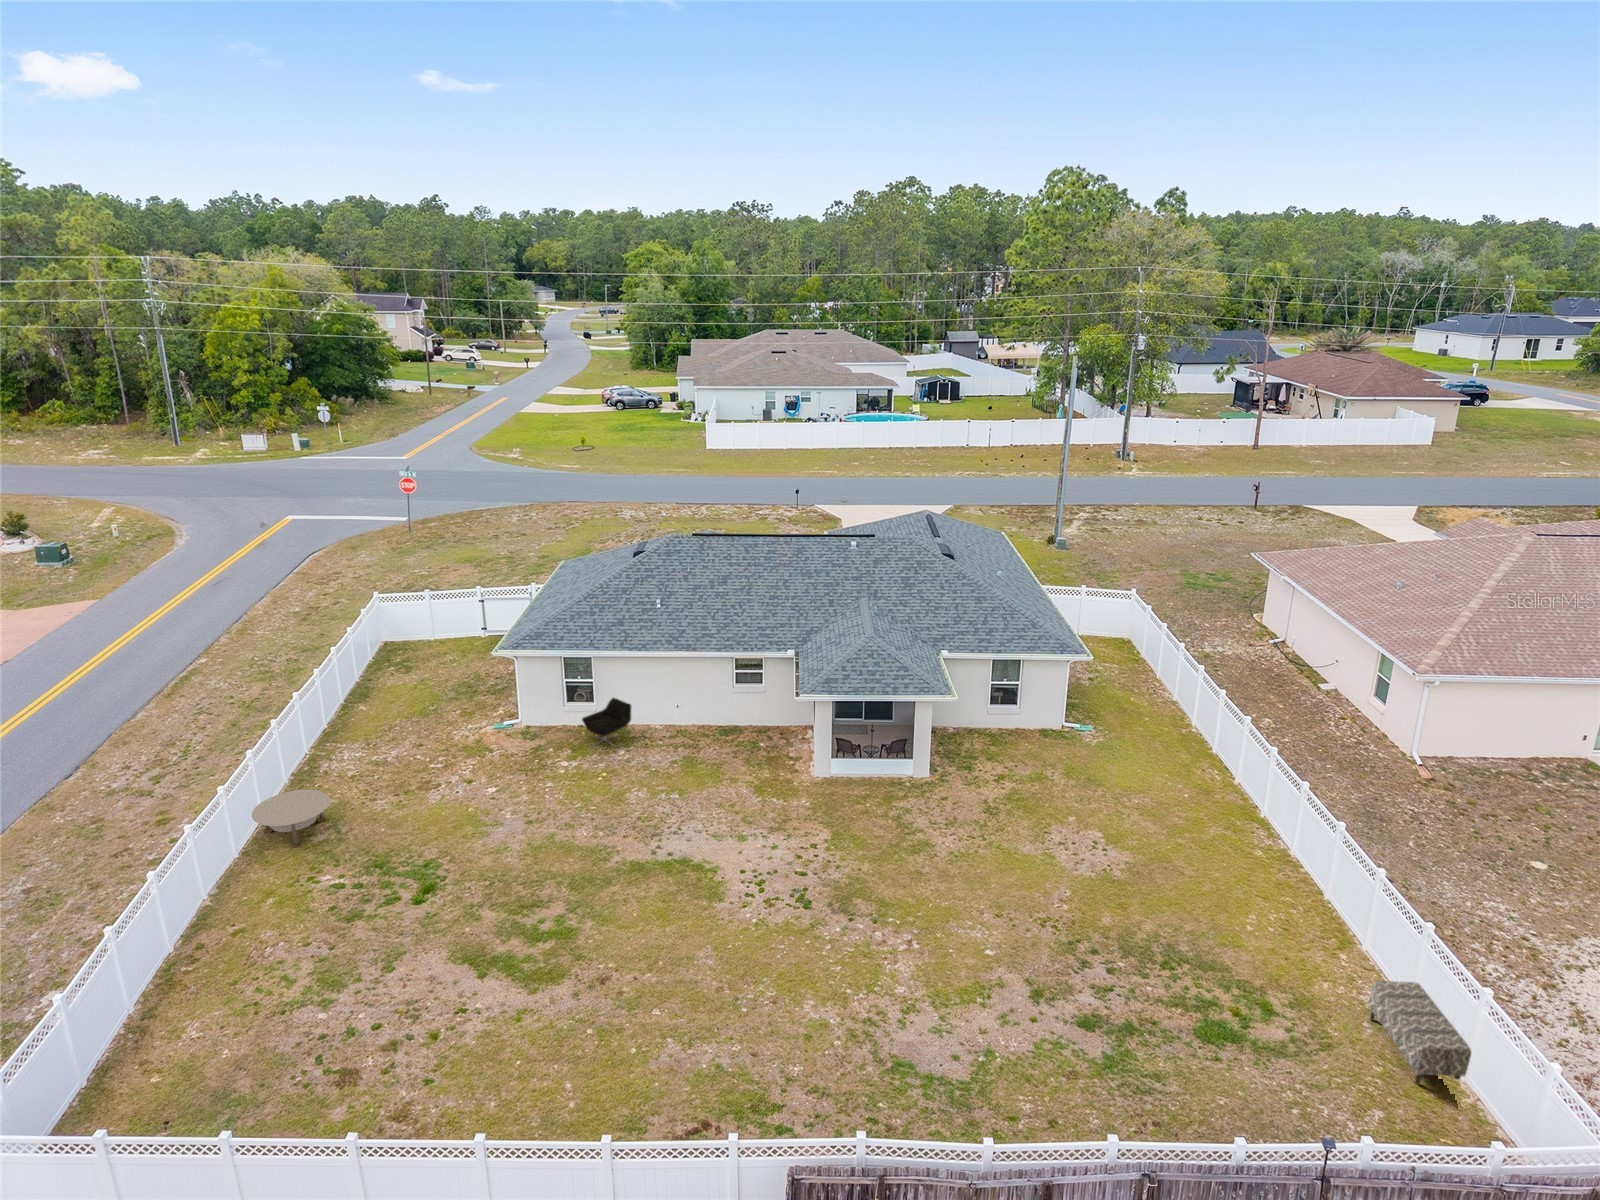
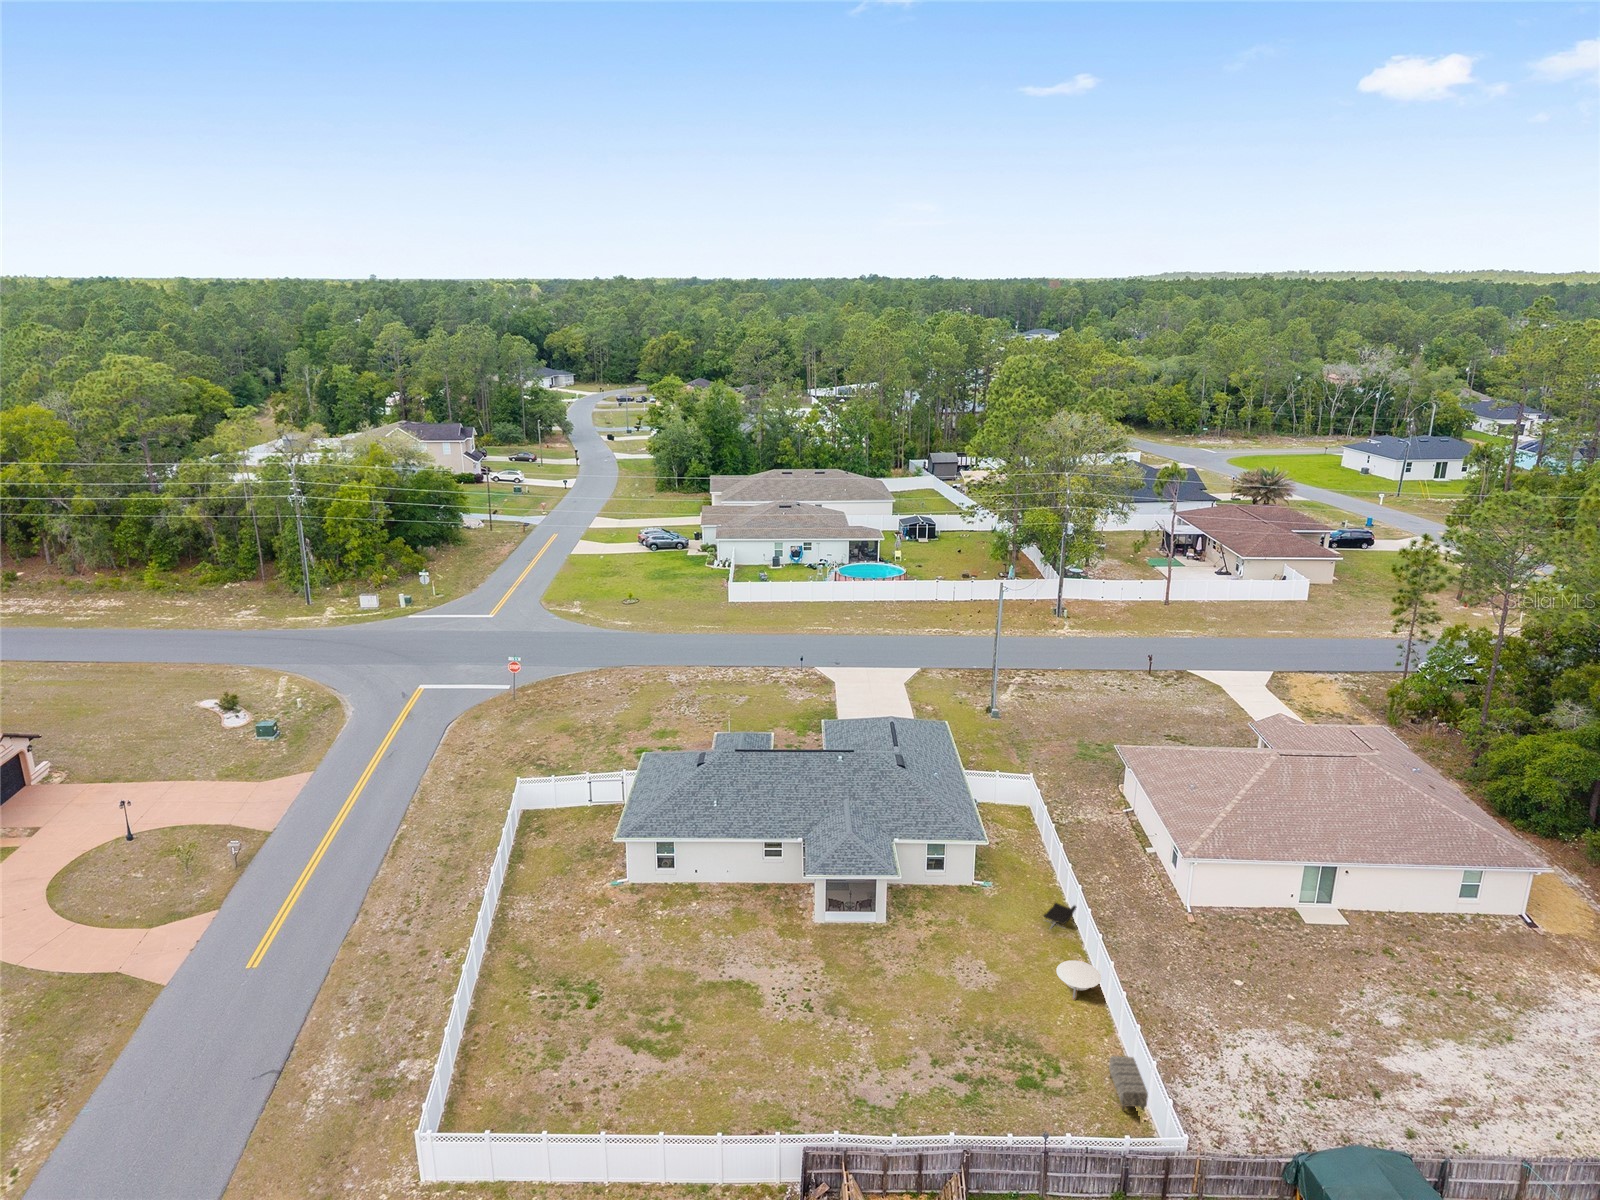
lounge chair: present [582,698,631,746] -> present [1044,903,1076,928]
round table: present [252,790,330,848] -> present [1056,960,1101,1001]

